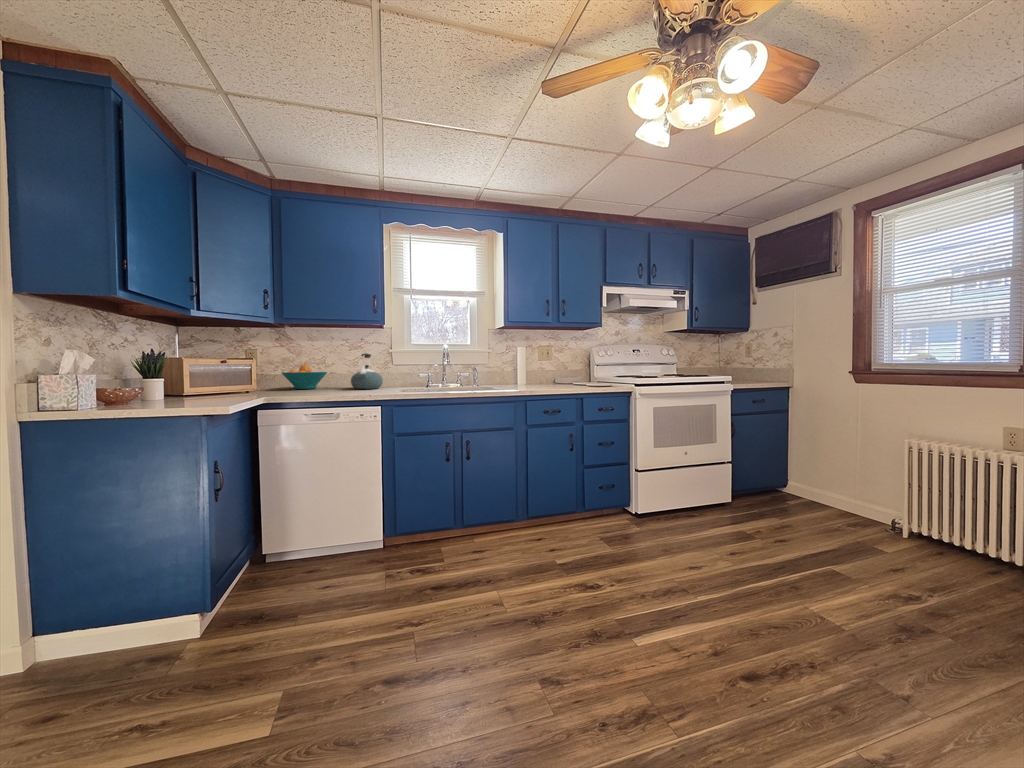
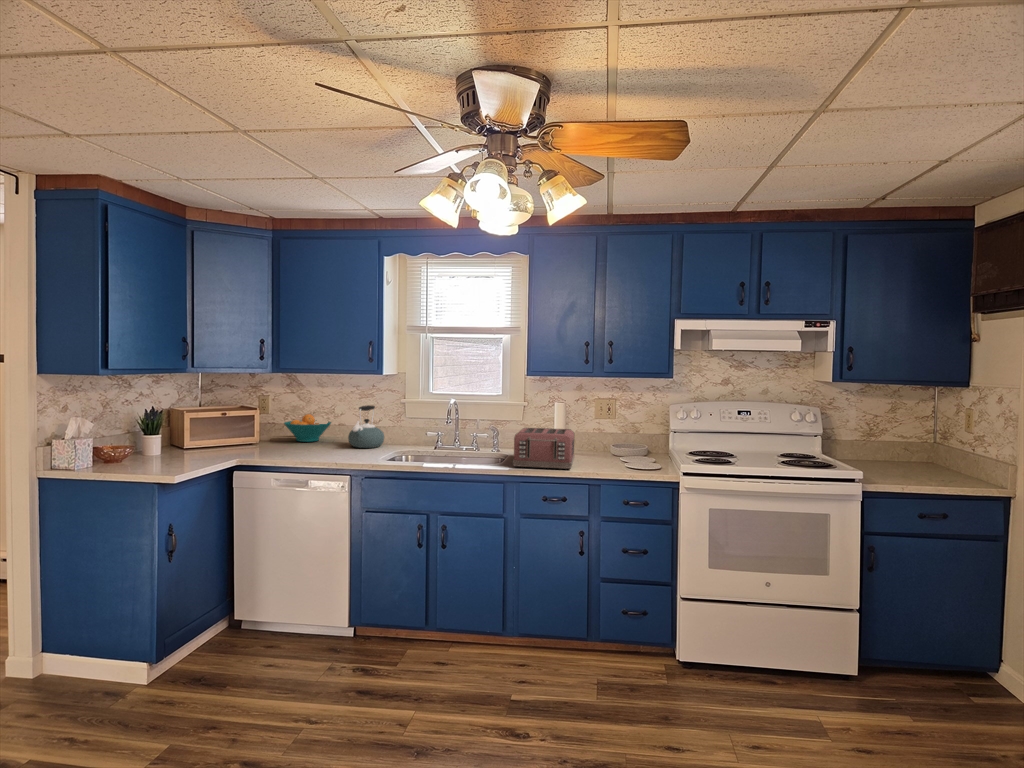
toaster: none [500,363,555,390] -> present [513,428,574,469]

